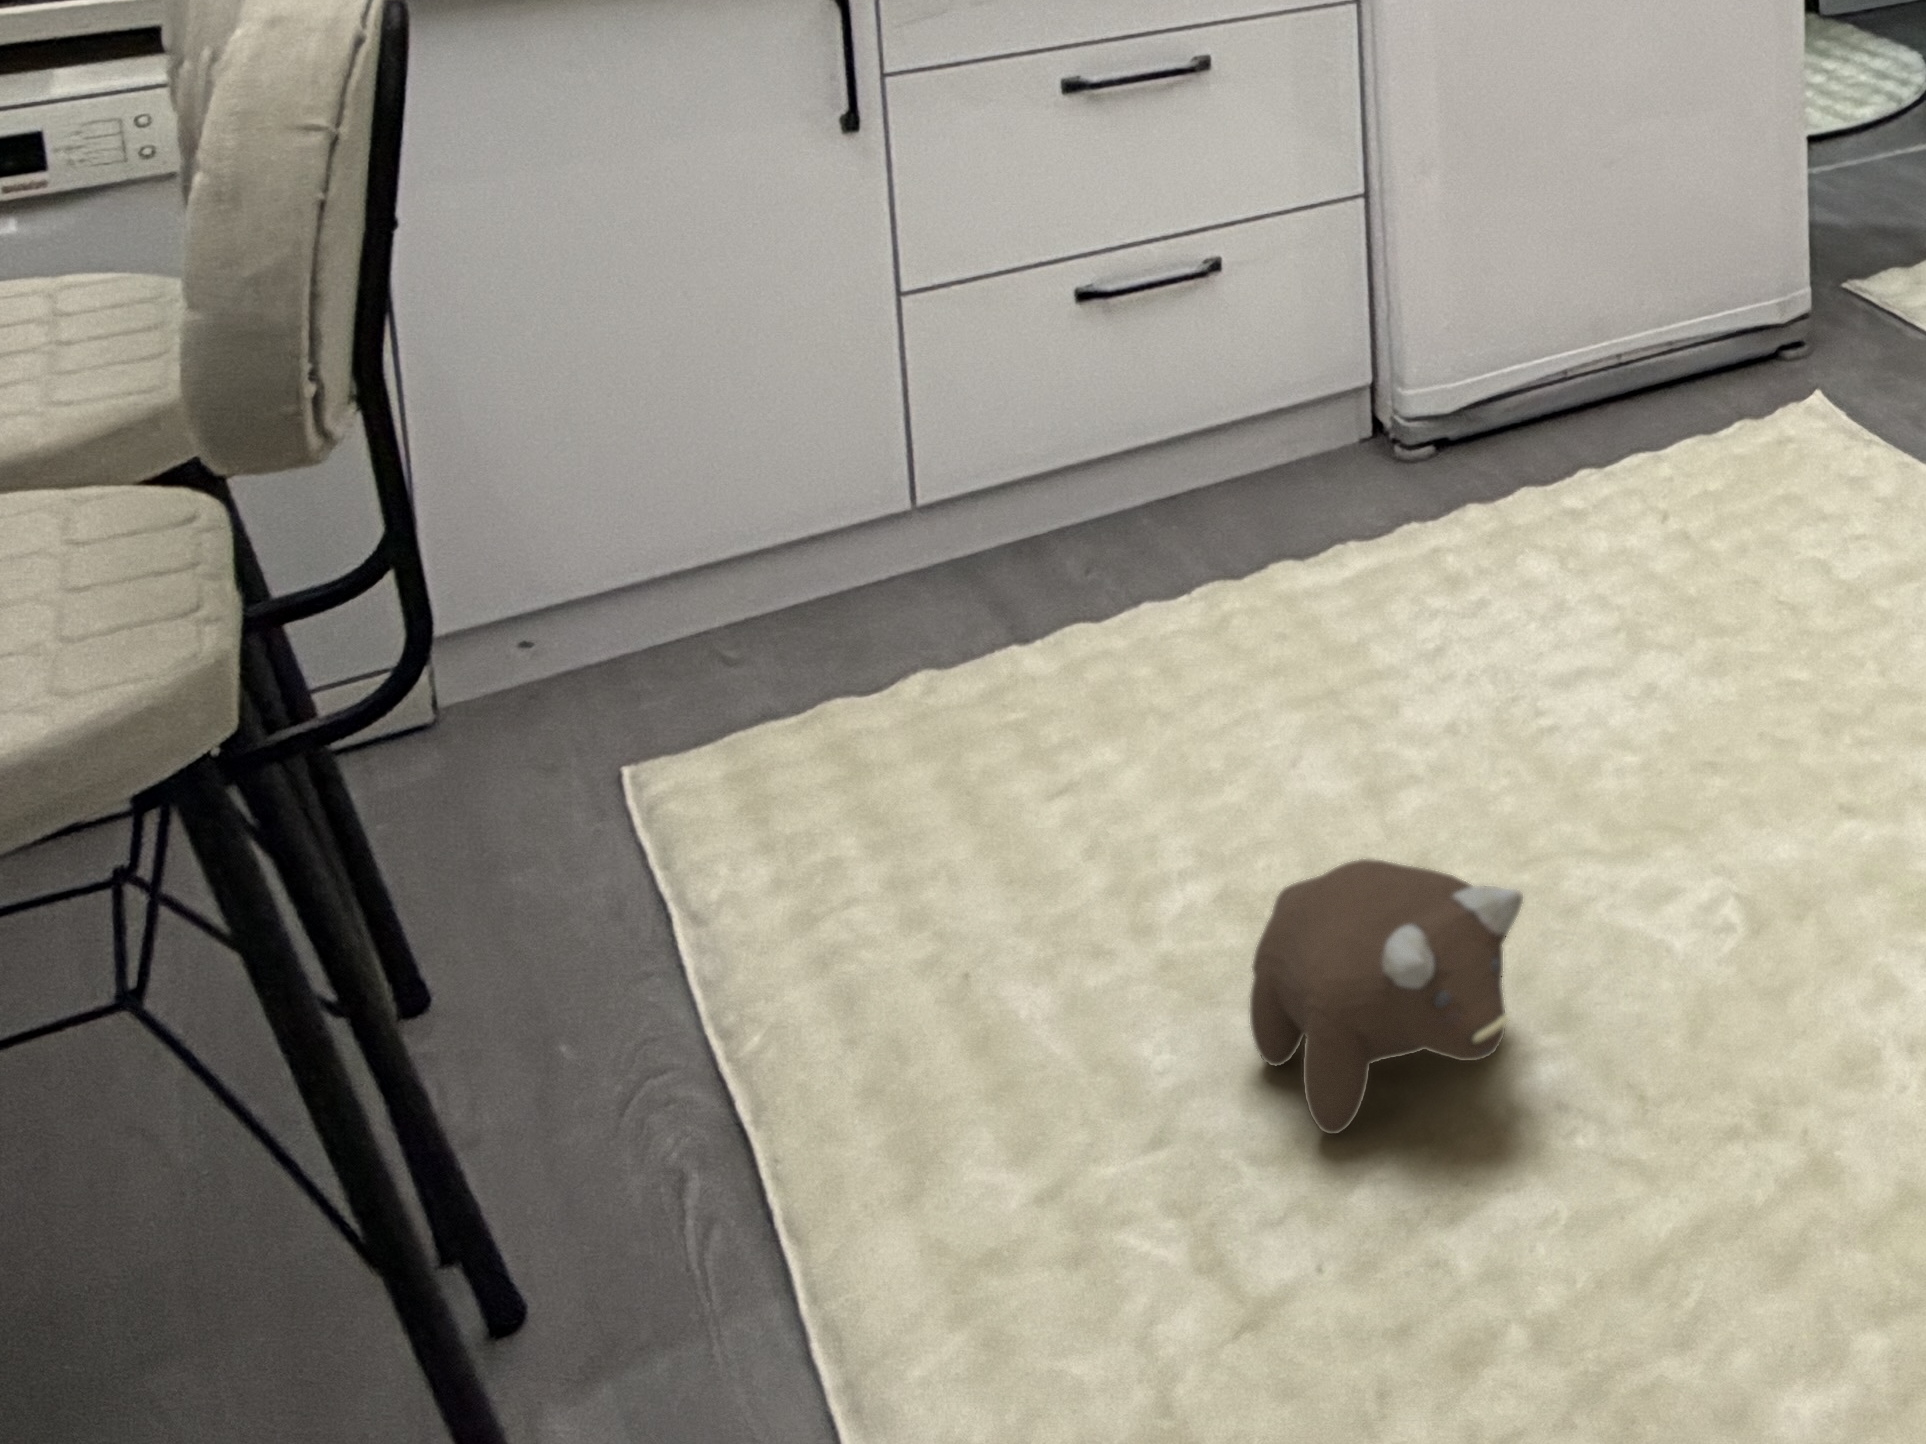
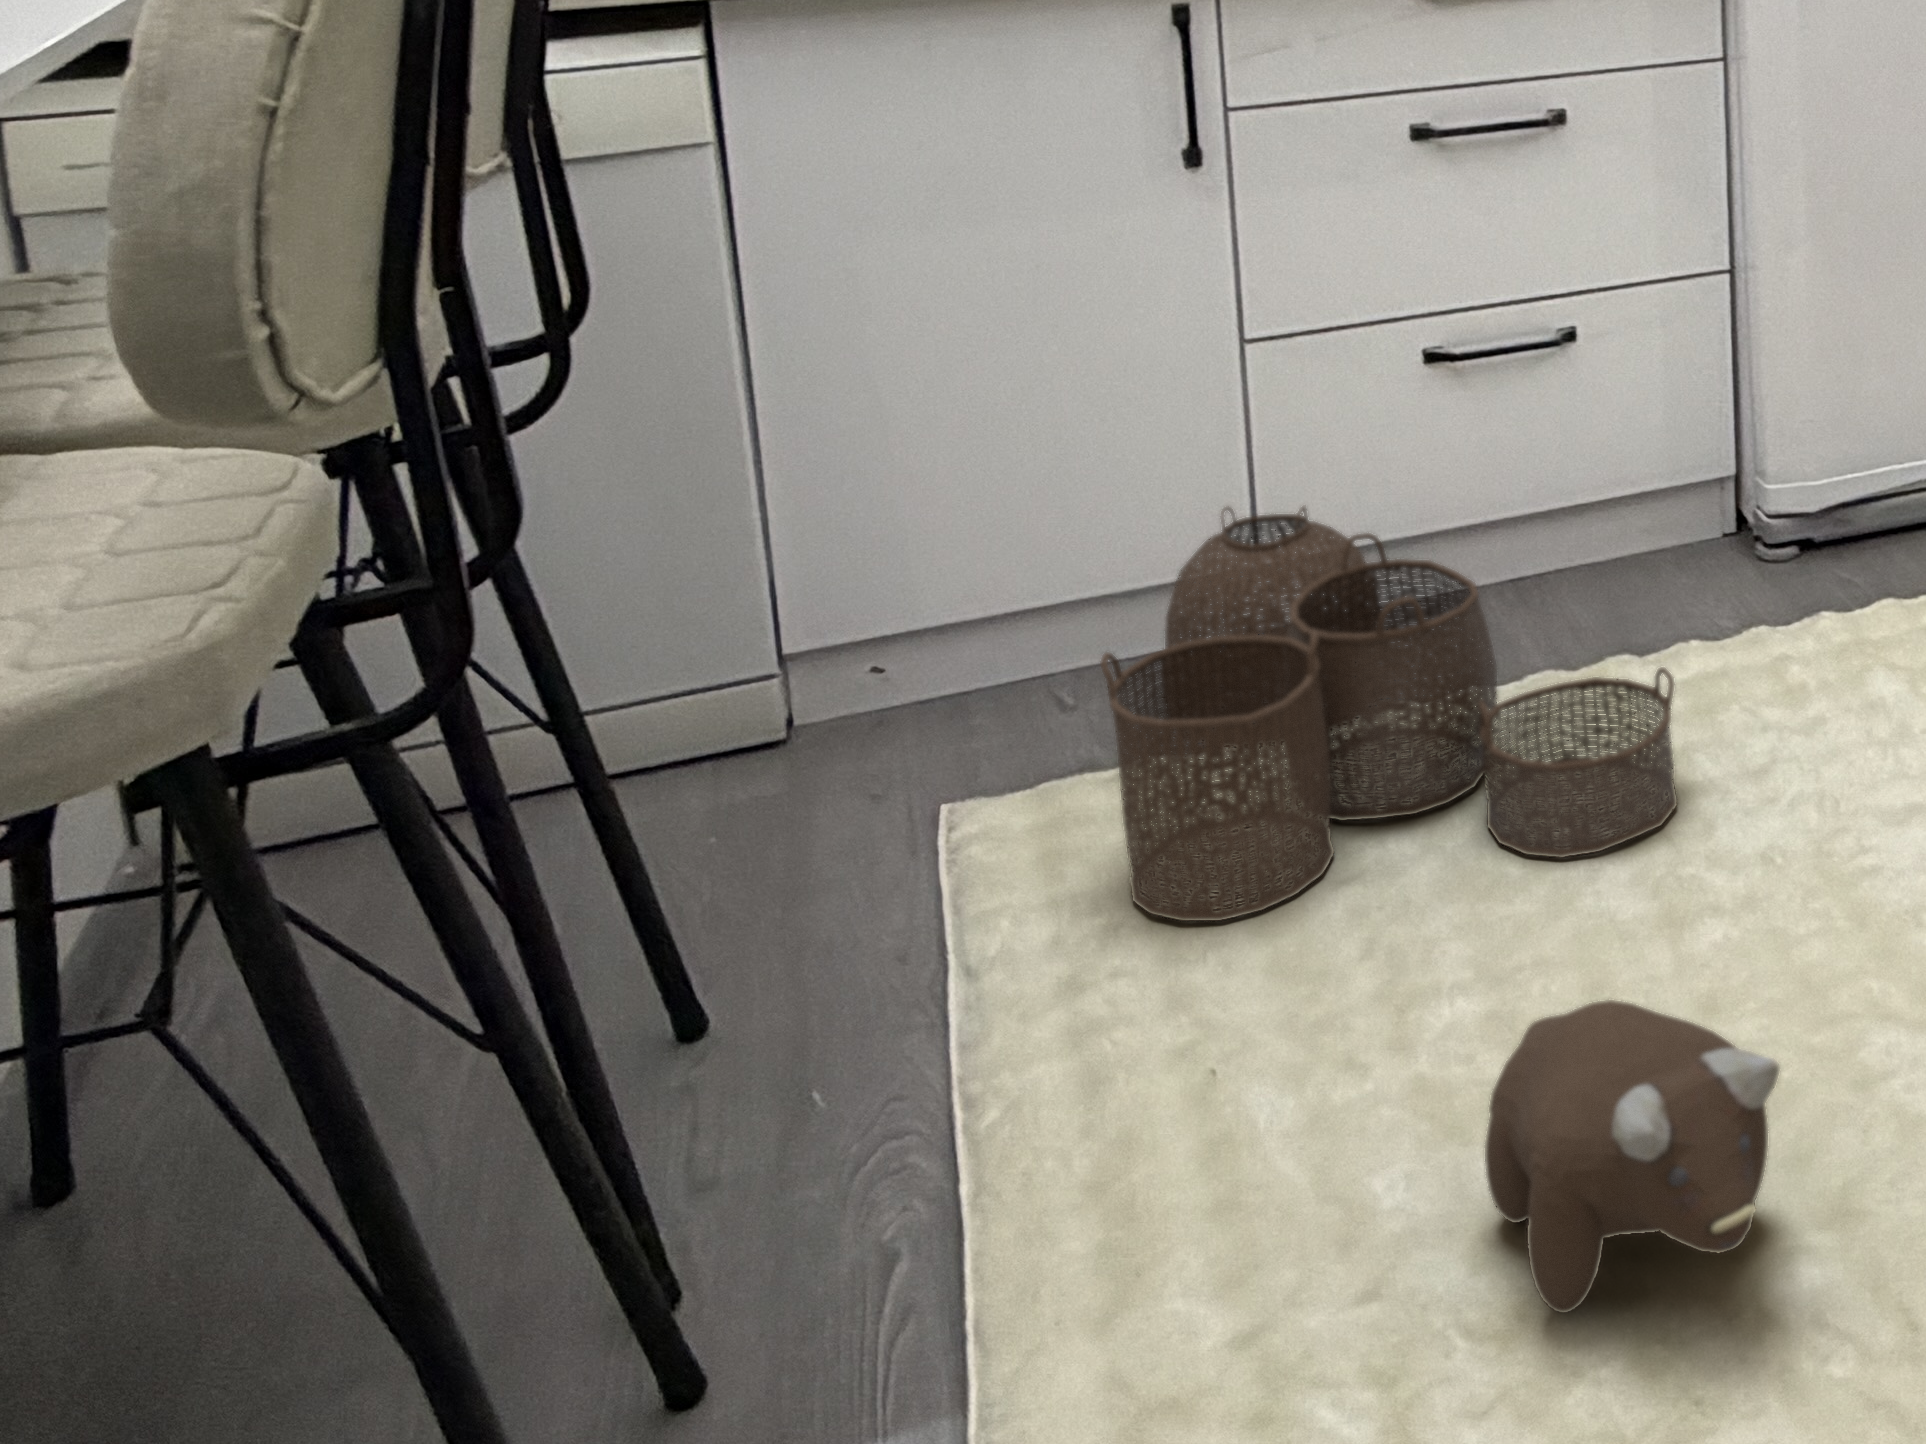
woven basket: none [814,442,1363,843] -> present [1100,506,1677,921]

